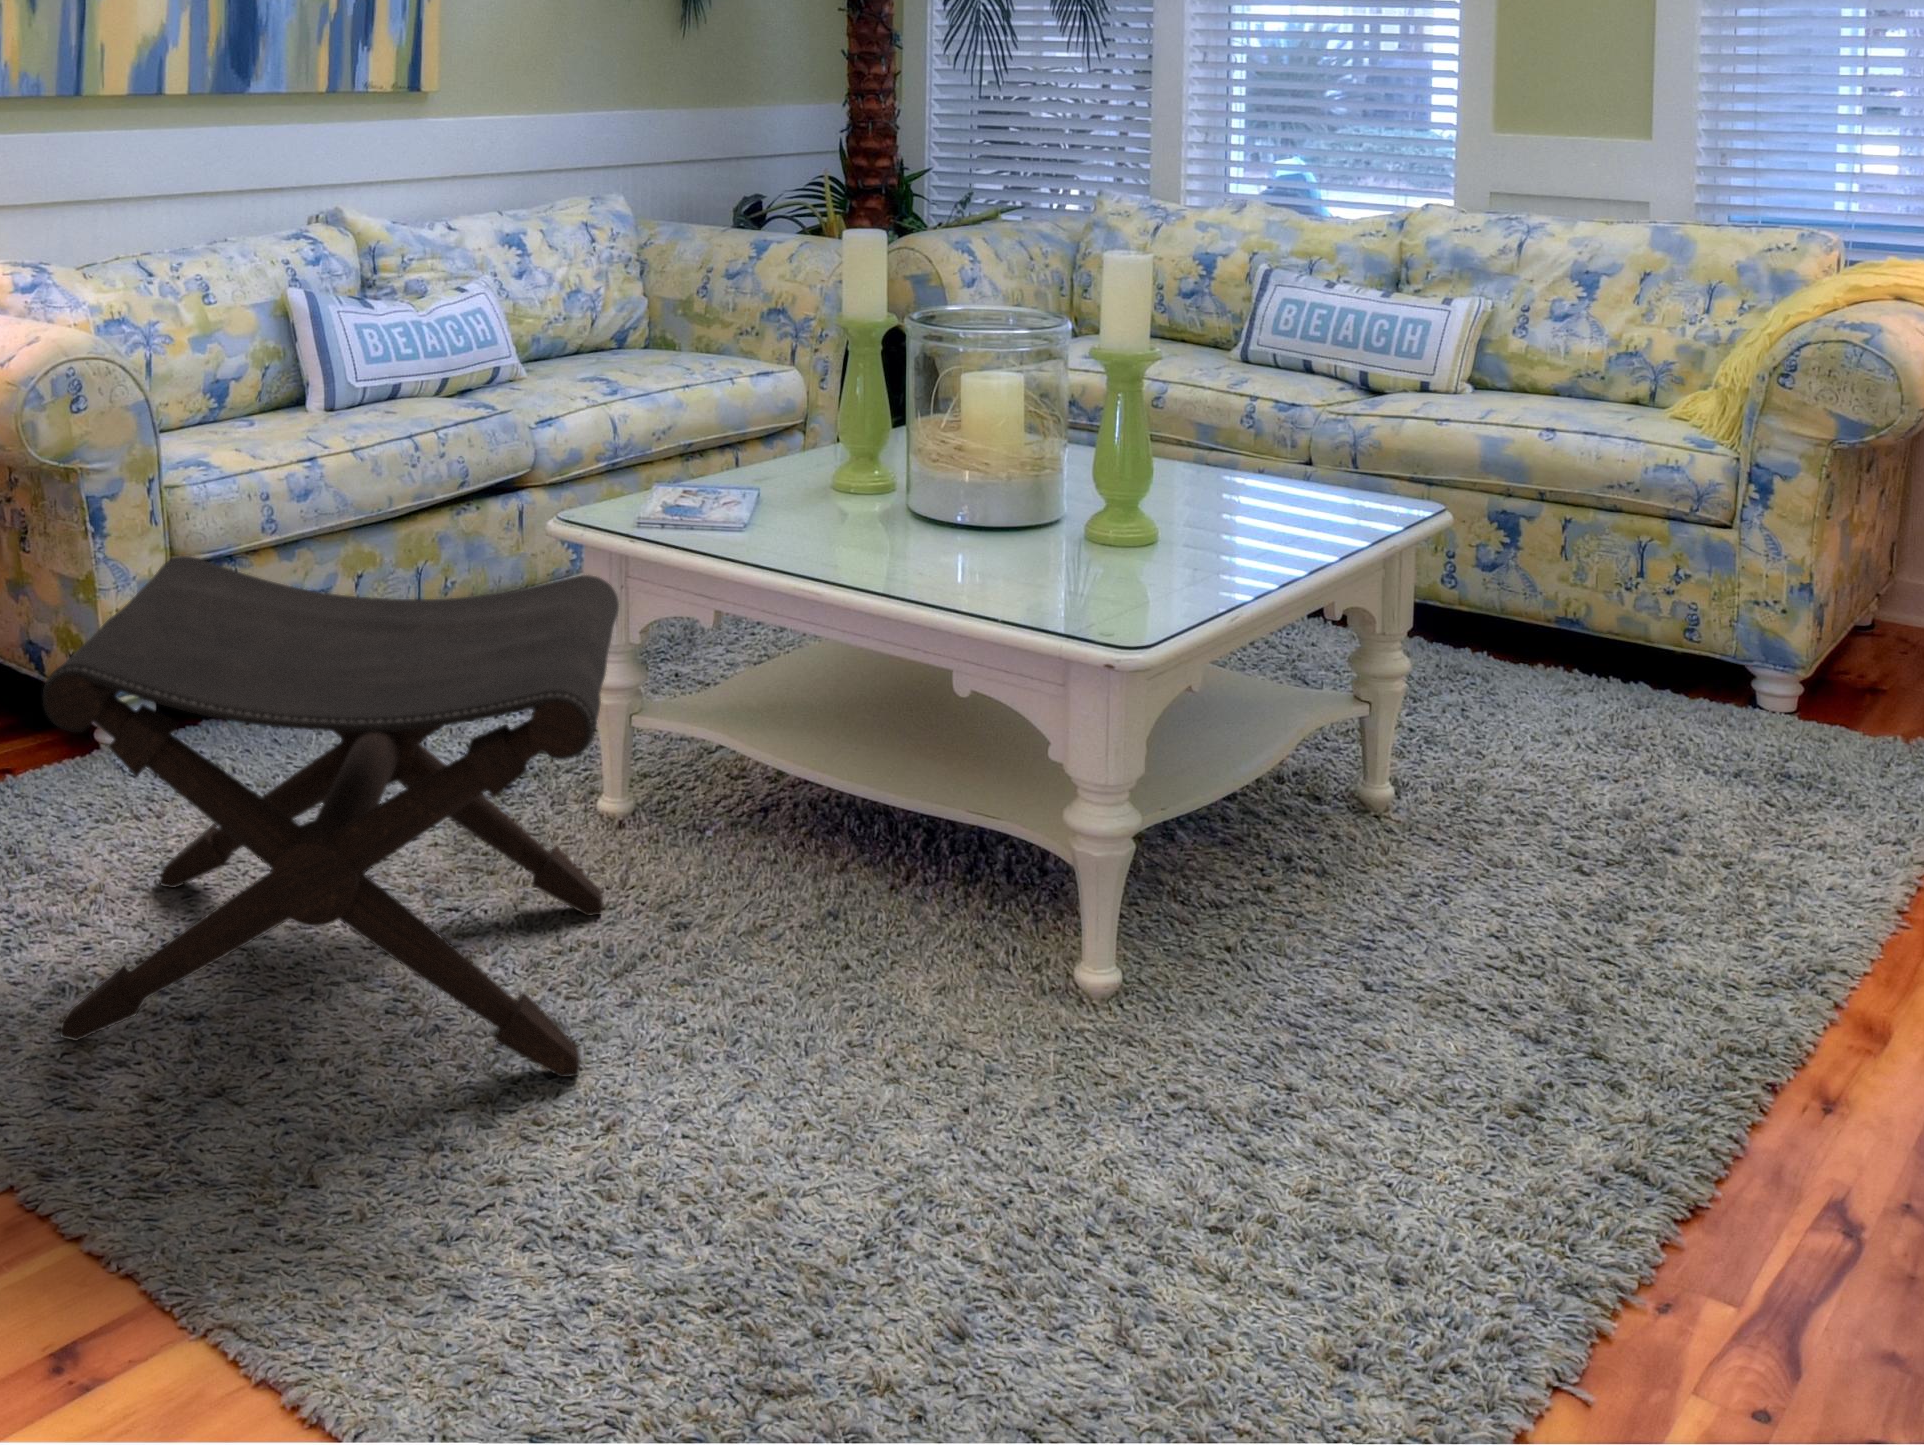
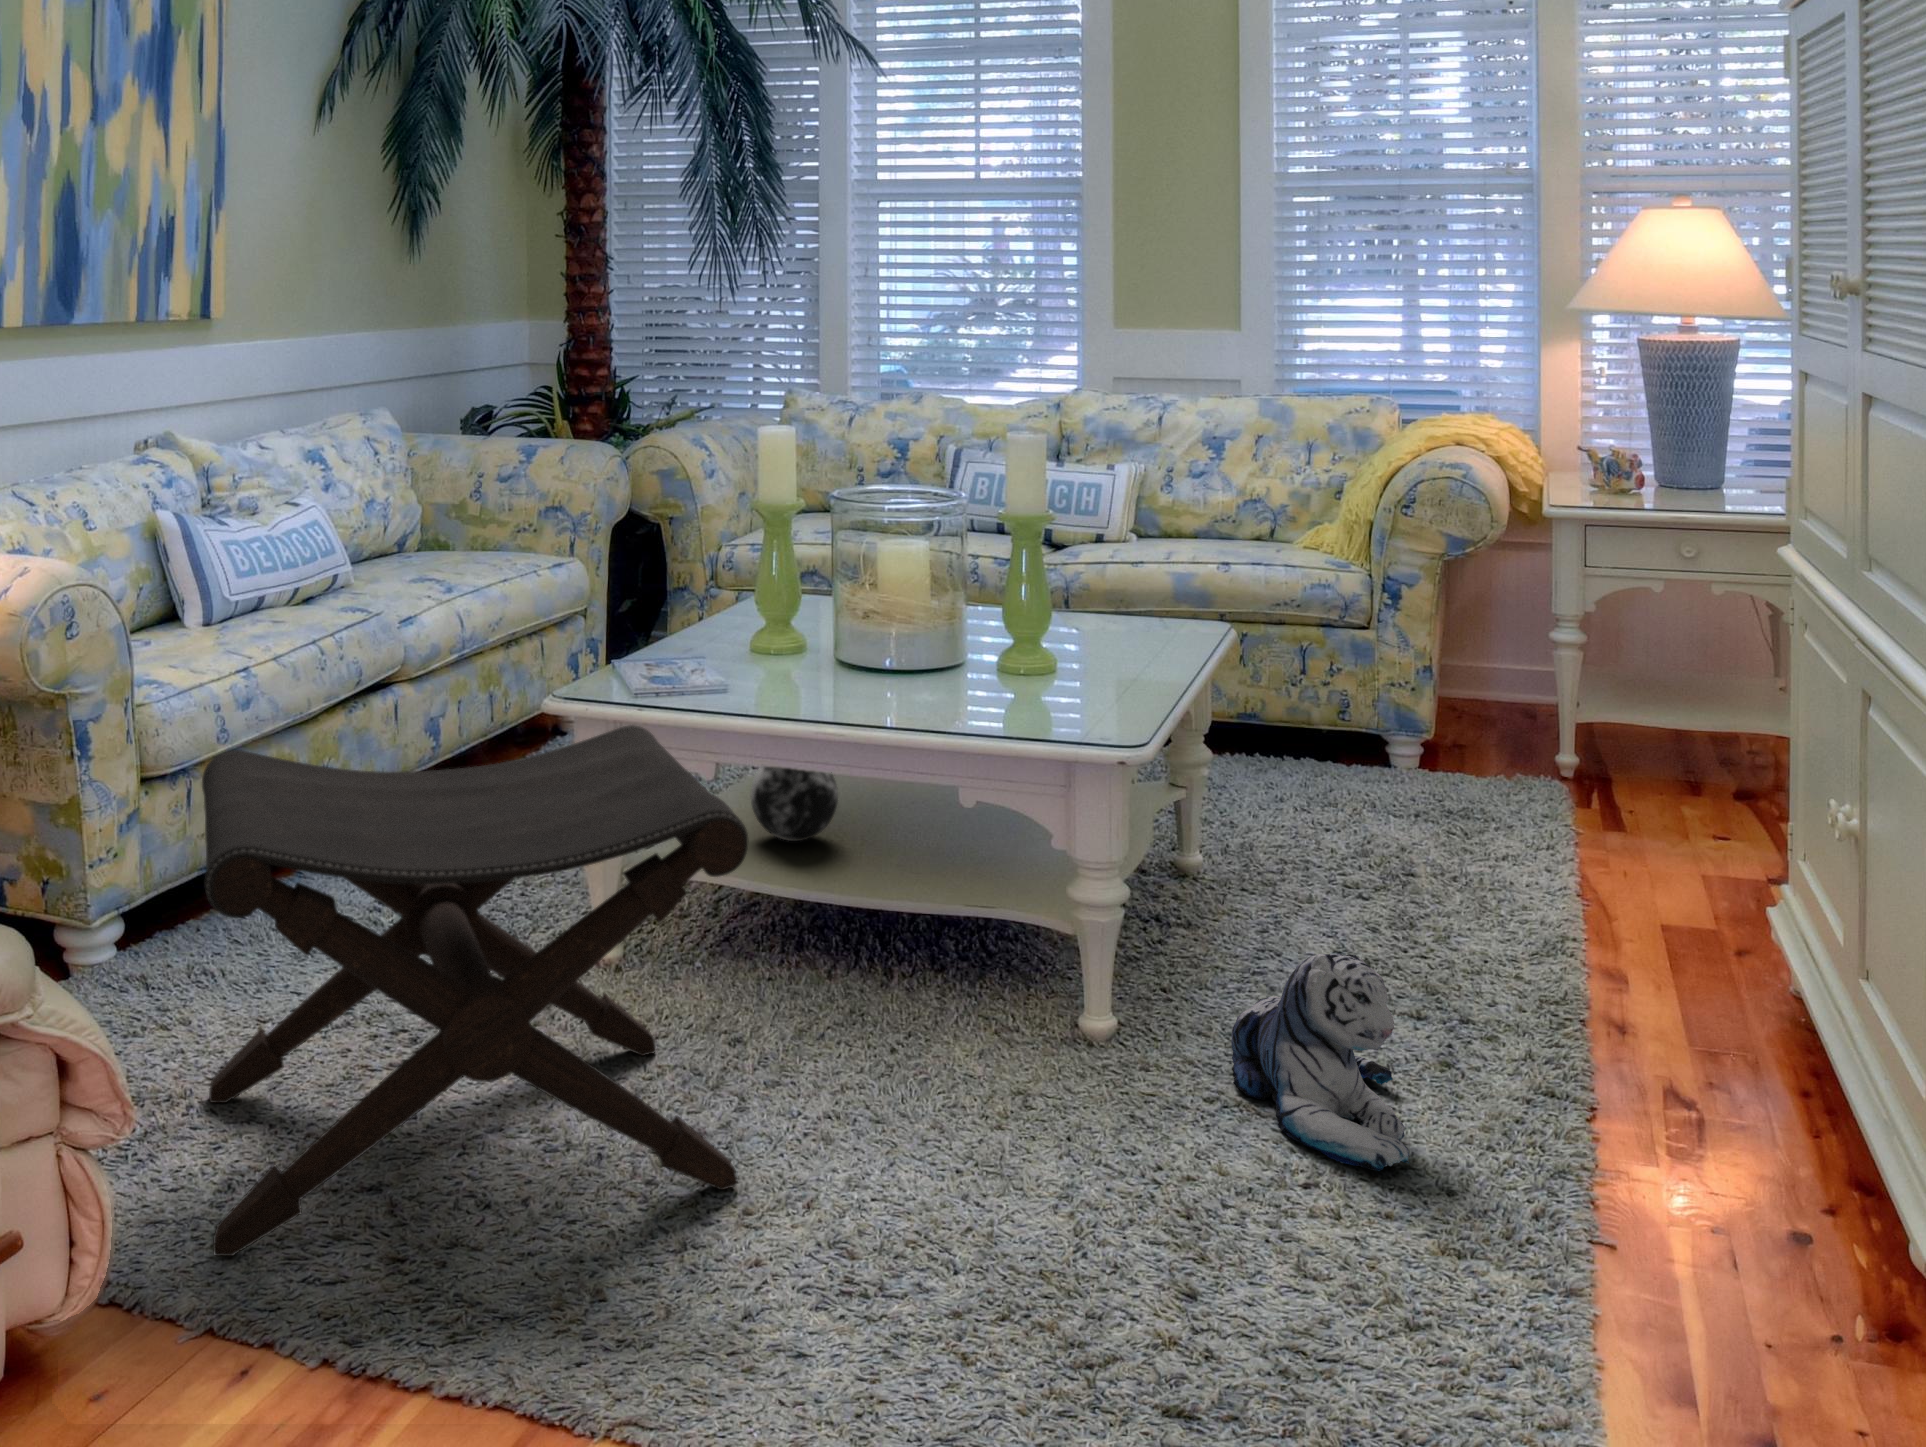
decorative orb: none [794,613,892,712] -> present [750,764,838,841]
plush toy: none [1217,955,1426,1226] -> present [1231,953,1410,1171]

